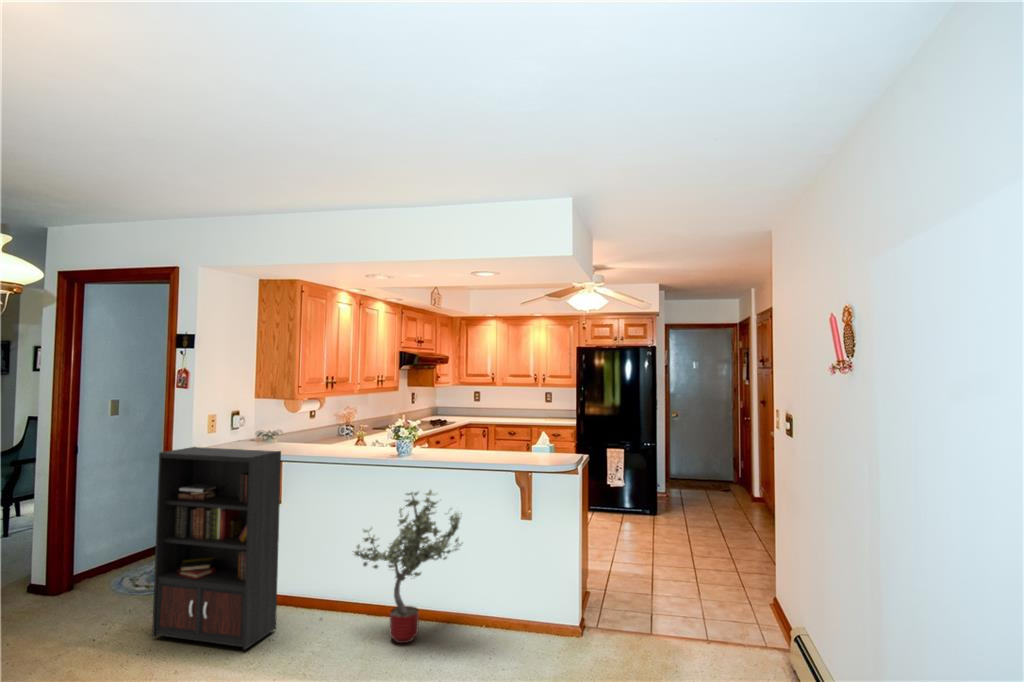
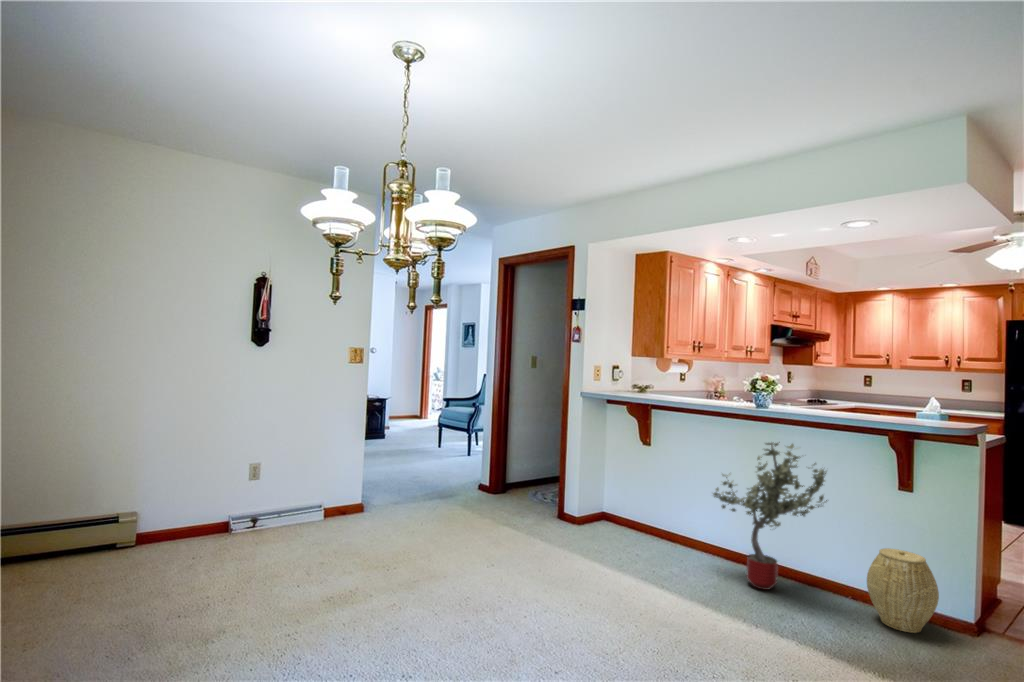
bookcase: present [152,447,323,650] -> none [552,388,684,555]
woven basket: none [494,574,546,649] -> present [867,548,939,633]

